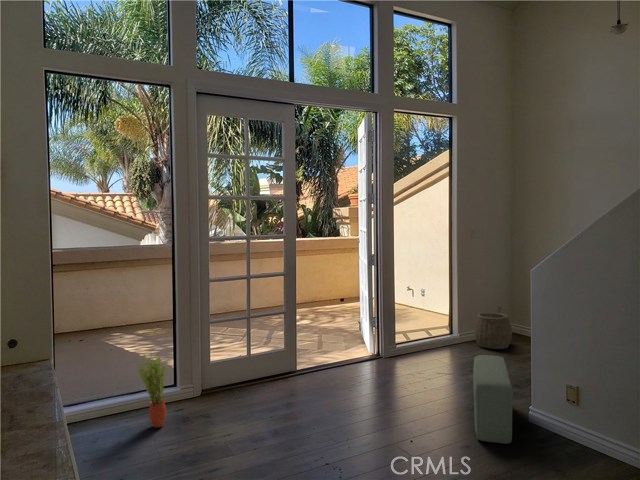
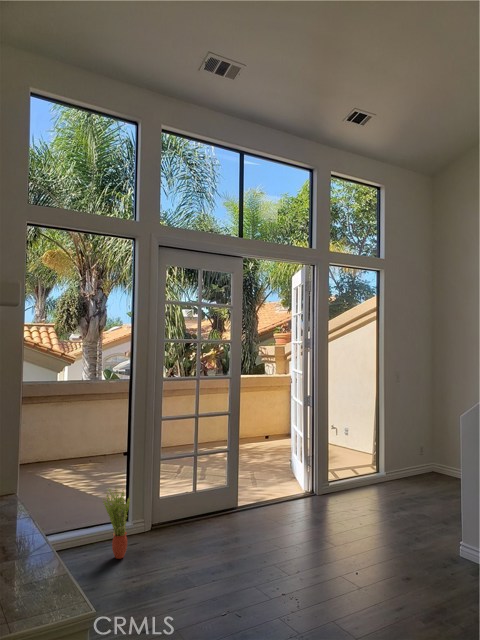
woven basket: present [474,313,512,349] -> none [399,452,435,488]
pouf: present [473,355,513,444] -> none [405,493,443,574]

